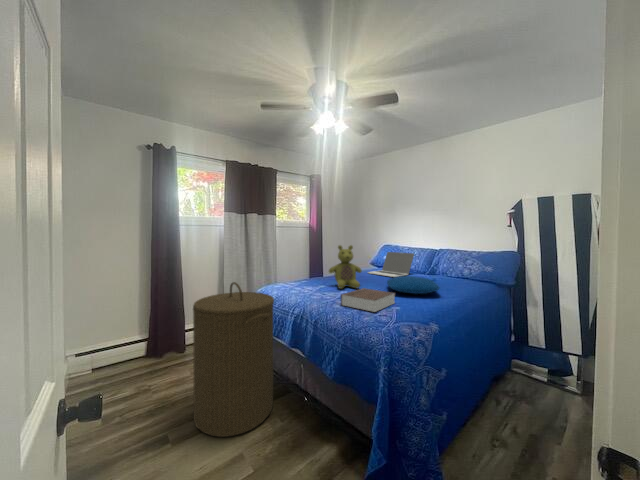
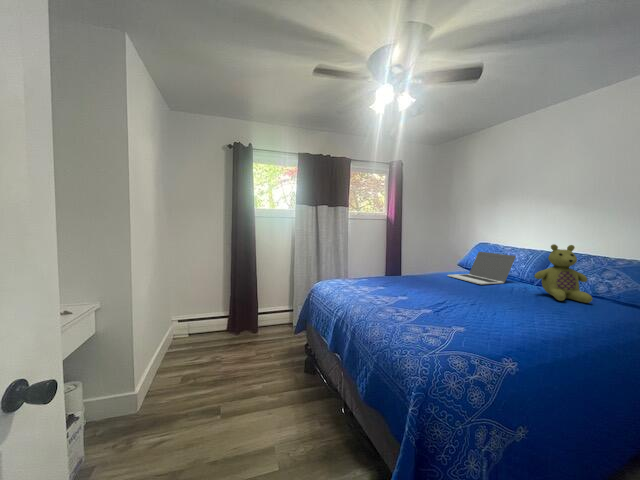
stuffed bear: present [329,245,362,289] -> present [534,244,592,303]
pillow: present [387,276,439,294] -> none [460,286,539,313]
laundry hamper: present [193,282,274,437] -> none [241,275,320,427]
book: present [341,288,395,312] -> none [387,296,463,329]

